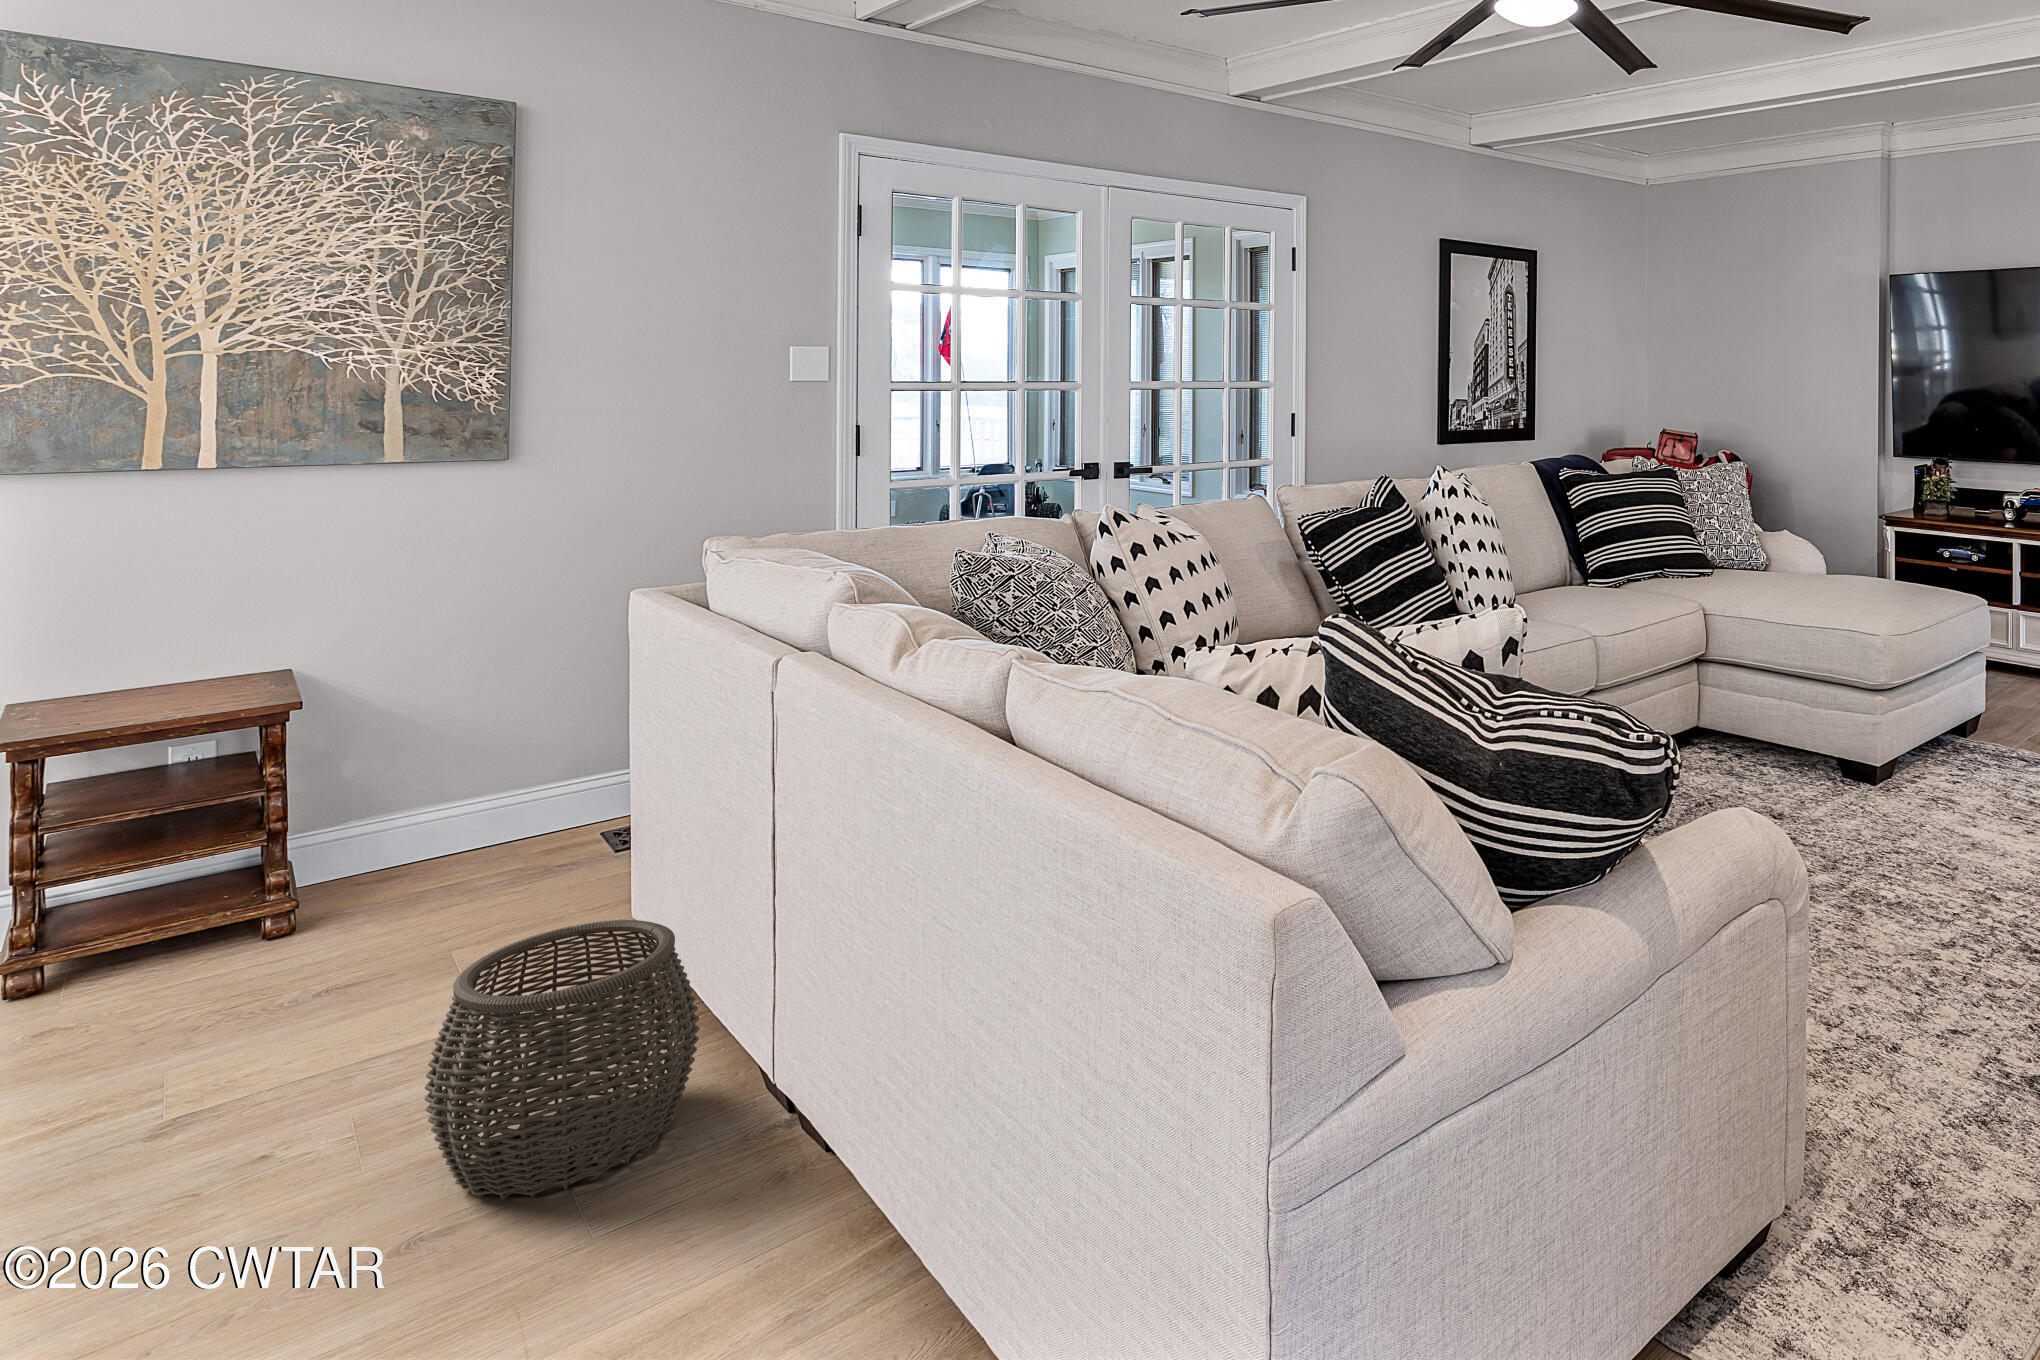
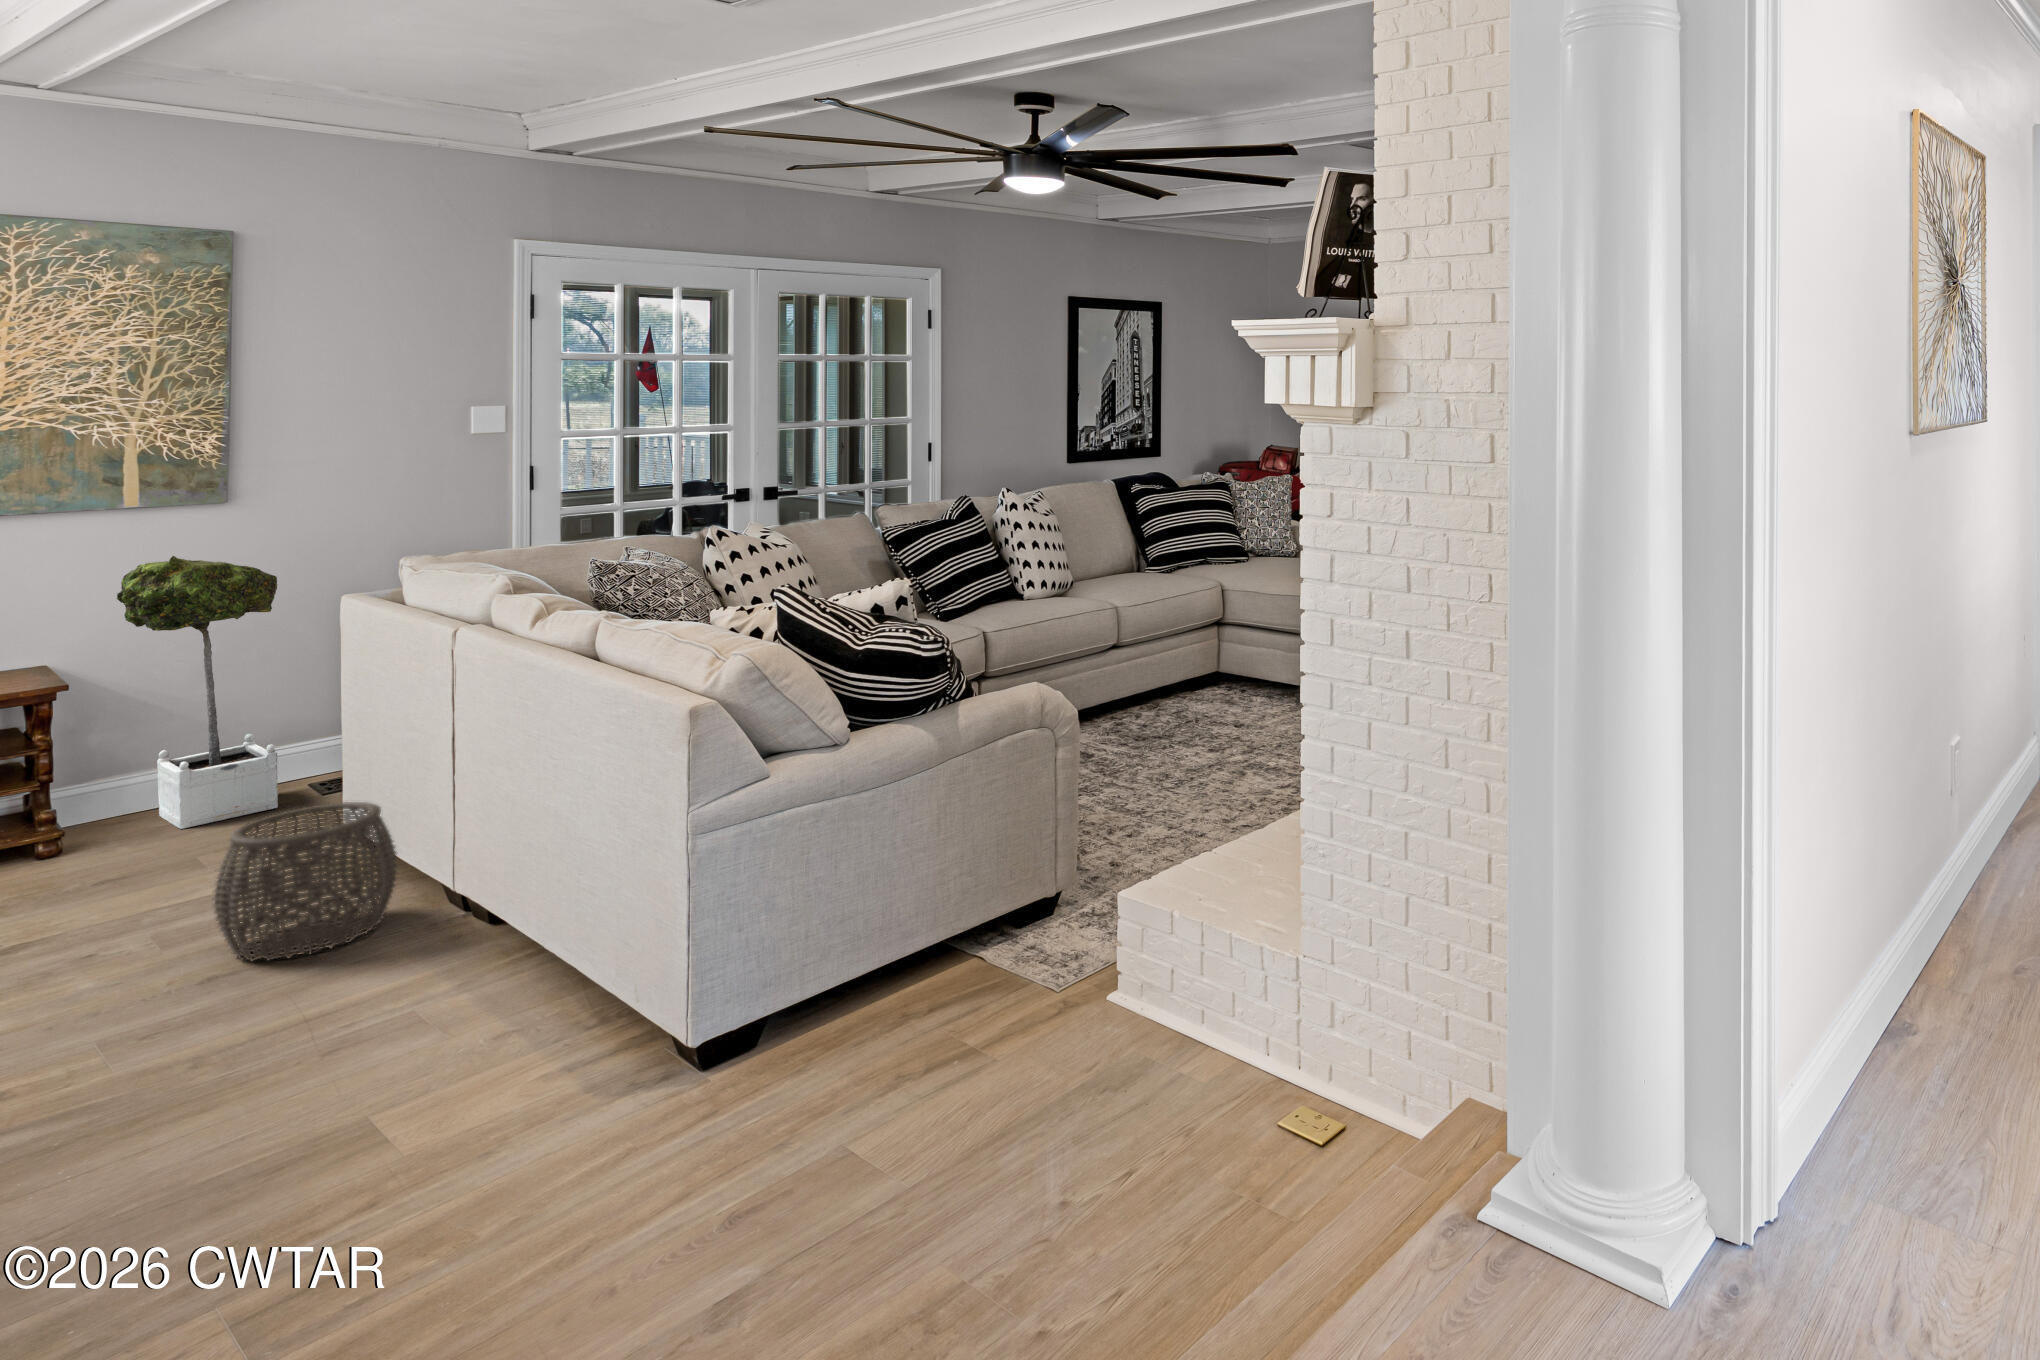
potted tree: none [367,526,562,895] -> present [117,556,278,829]

